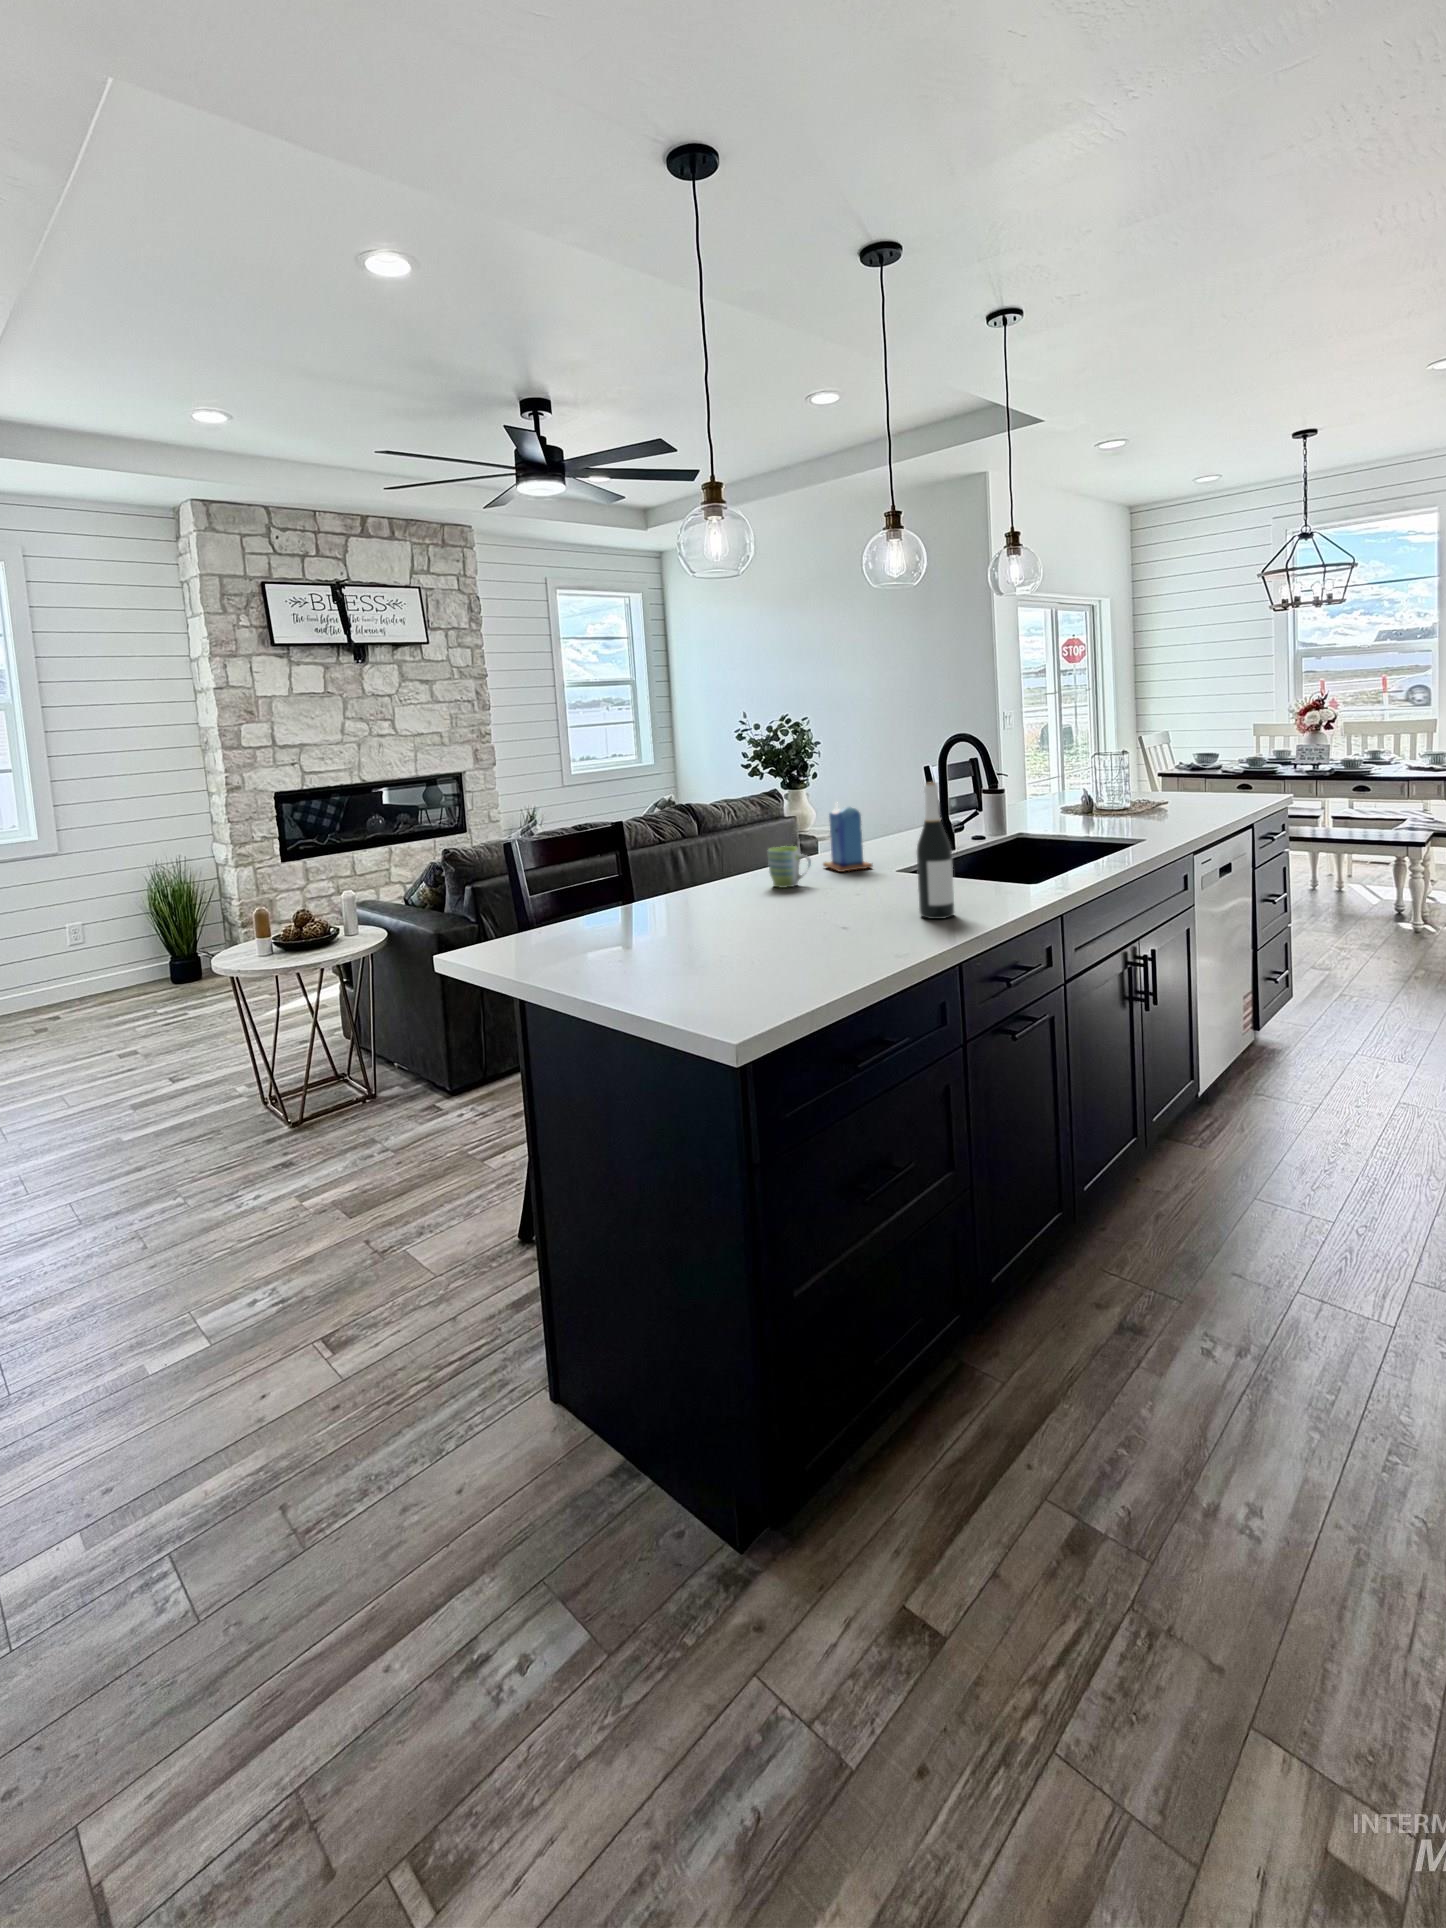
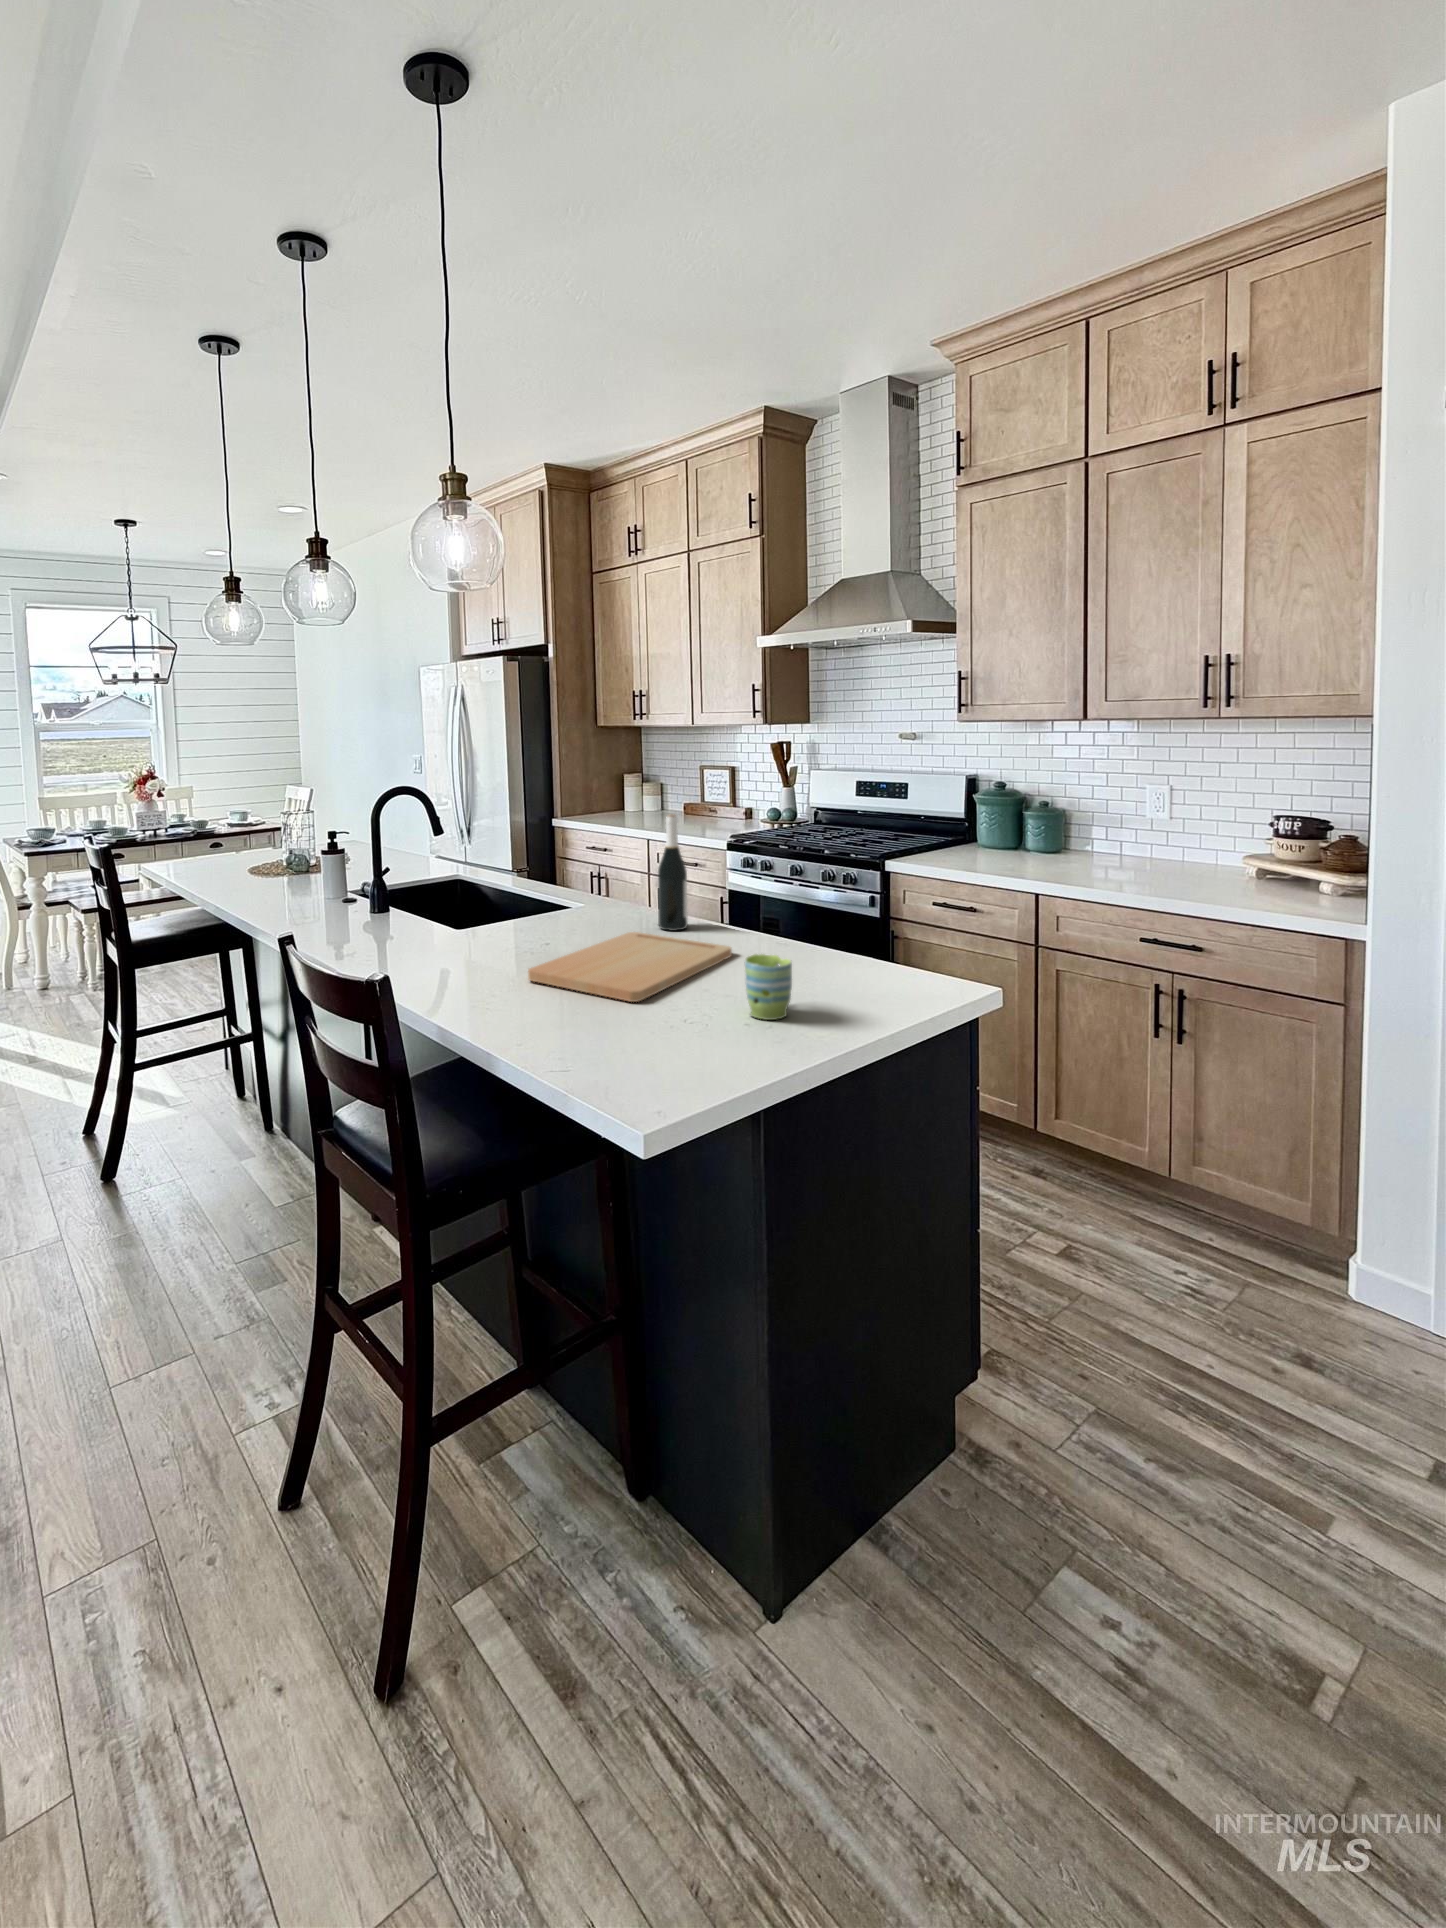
candle: present [823,802,872,872] -> none [386,862,432,942]
mug: present [768,846,811,888] -> present [745,954,792,1020]
cutting board: none [666,894,877,941] -> present [528,932,732,1002]

